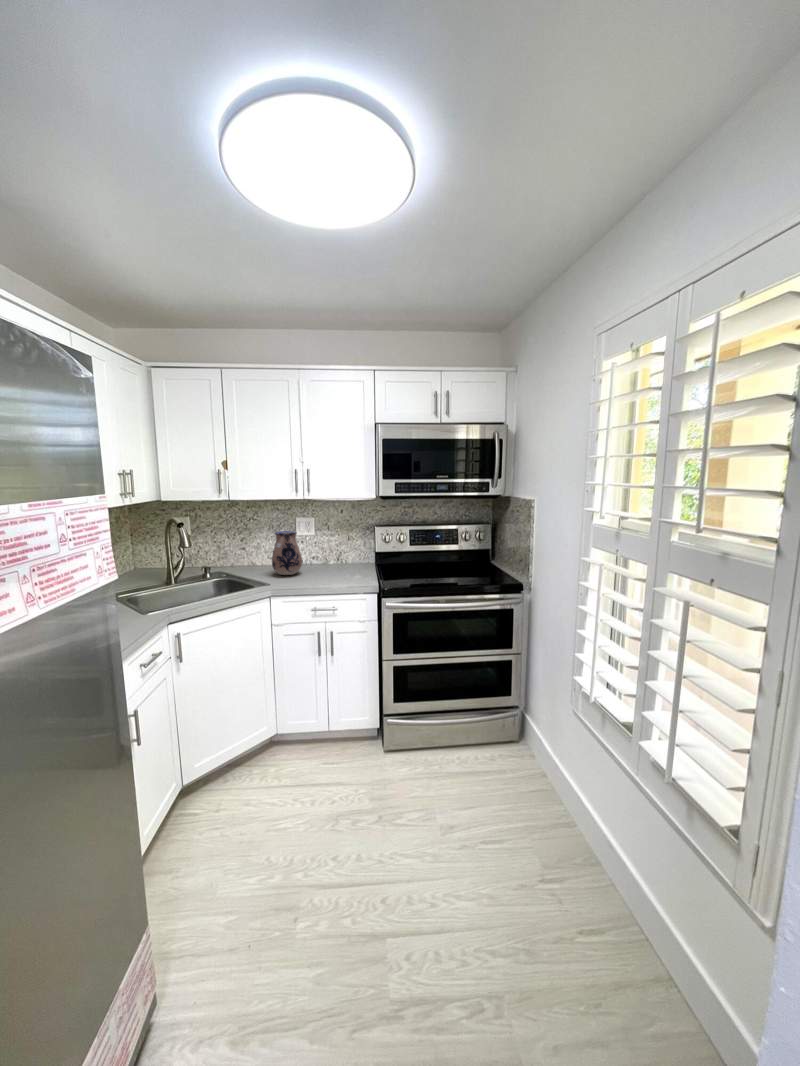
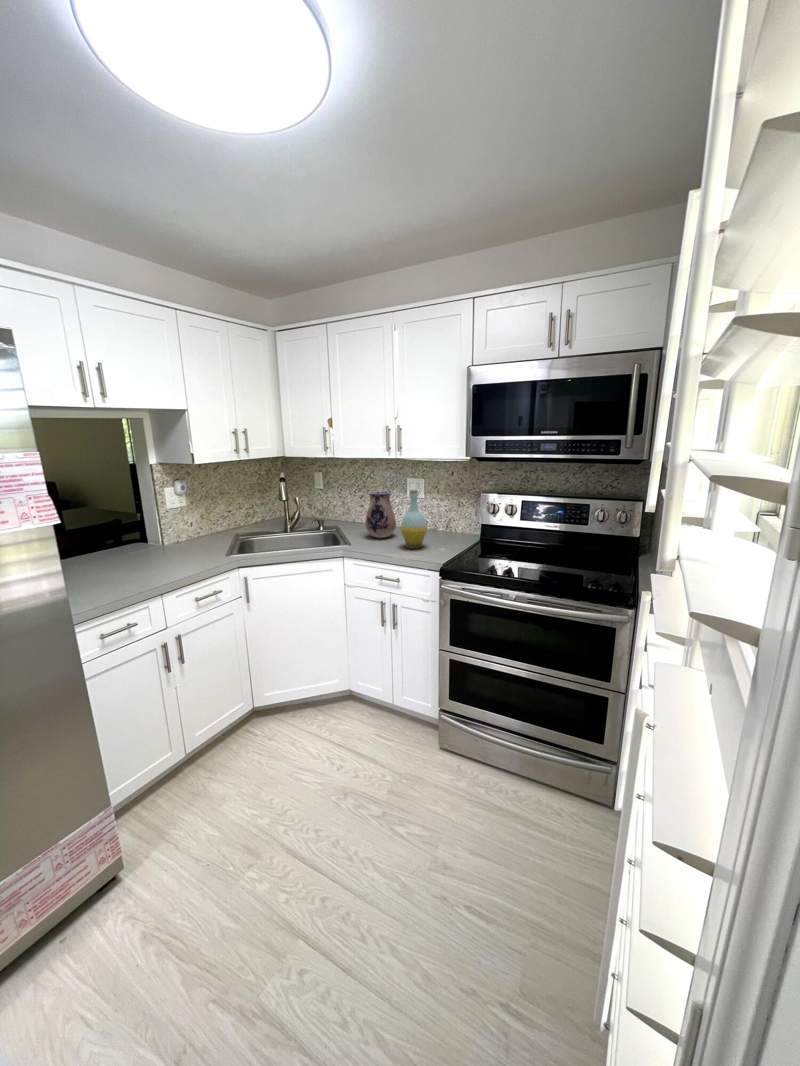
bottle: none [321,526,346,579] -> present [400,490,428,549]

